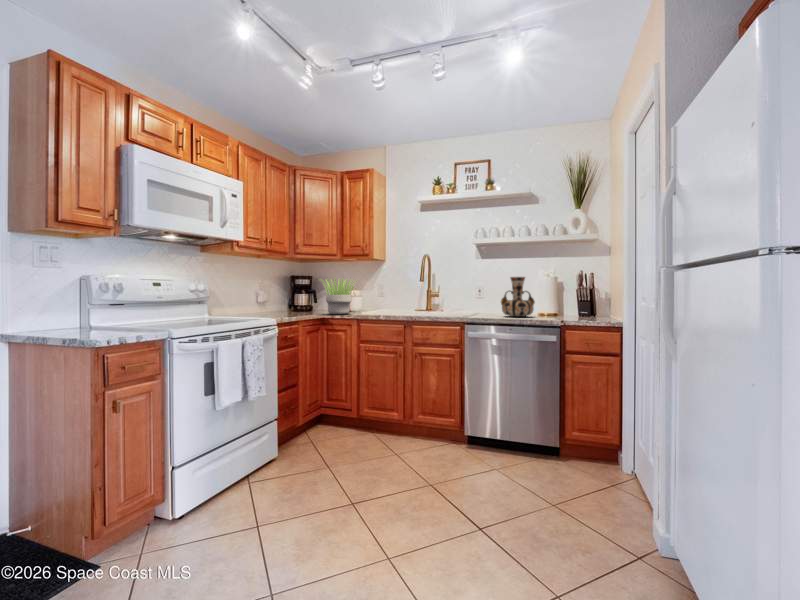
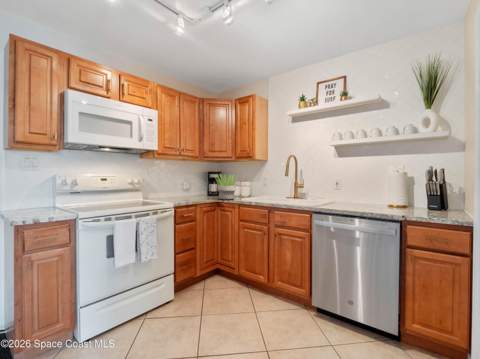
vase: present [501,277,535,317] -> none [348,173,381,208]

